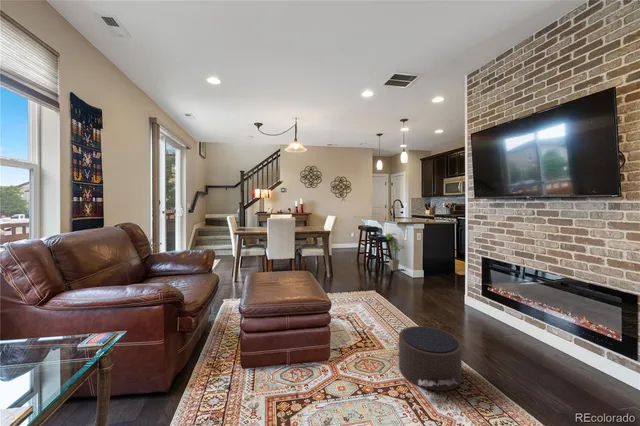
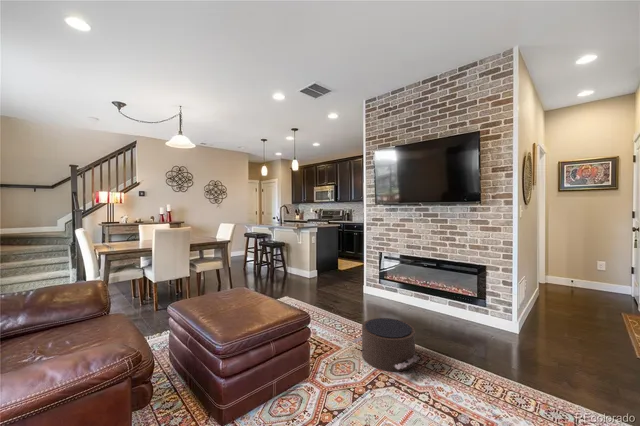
house plant: present [386,234,404,271] -> none [280,238,299,276]

